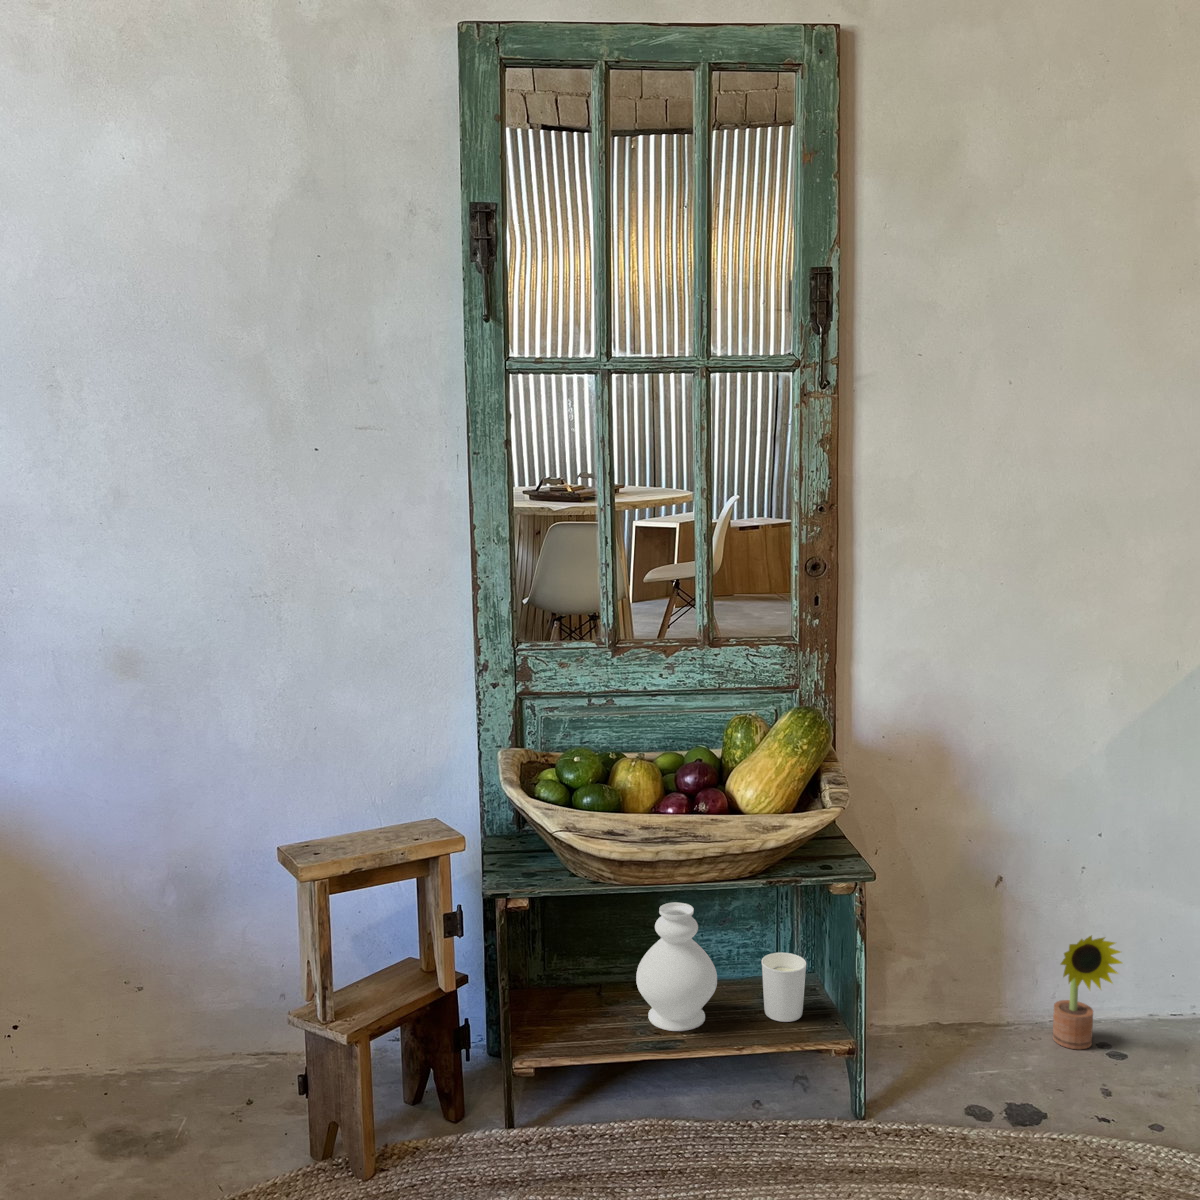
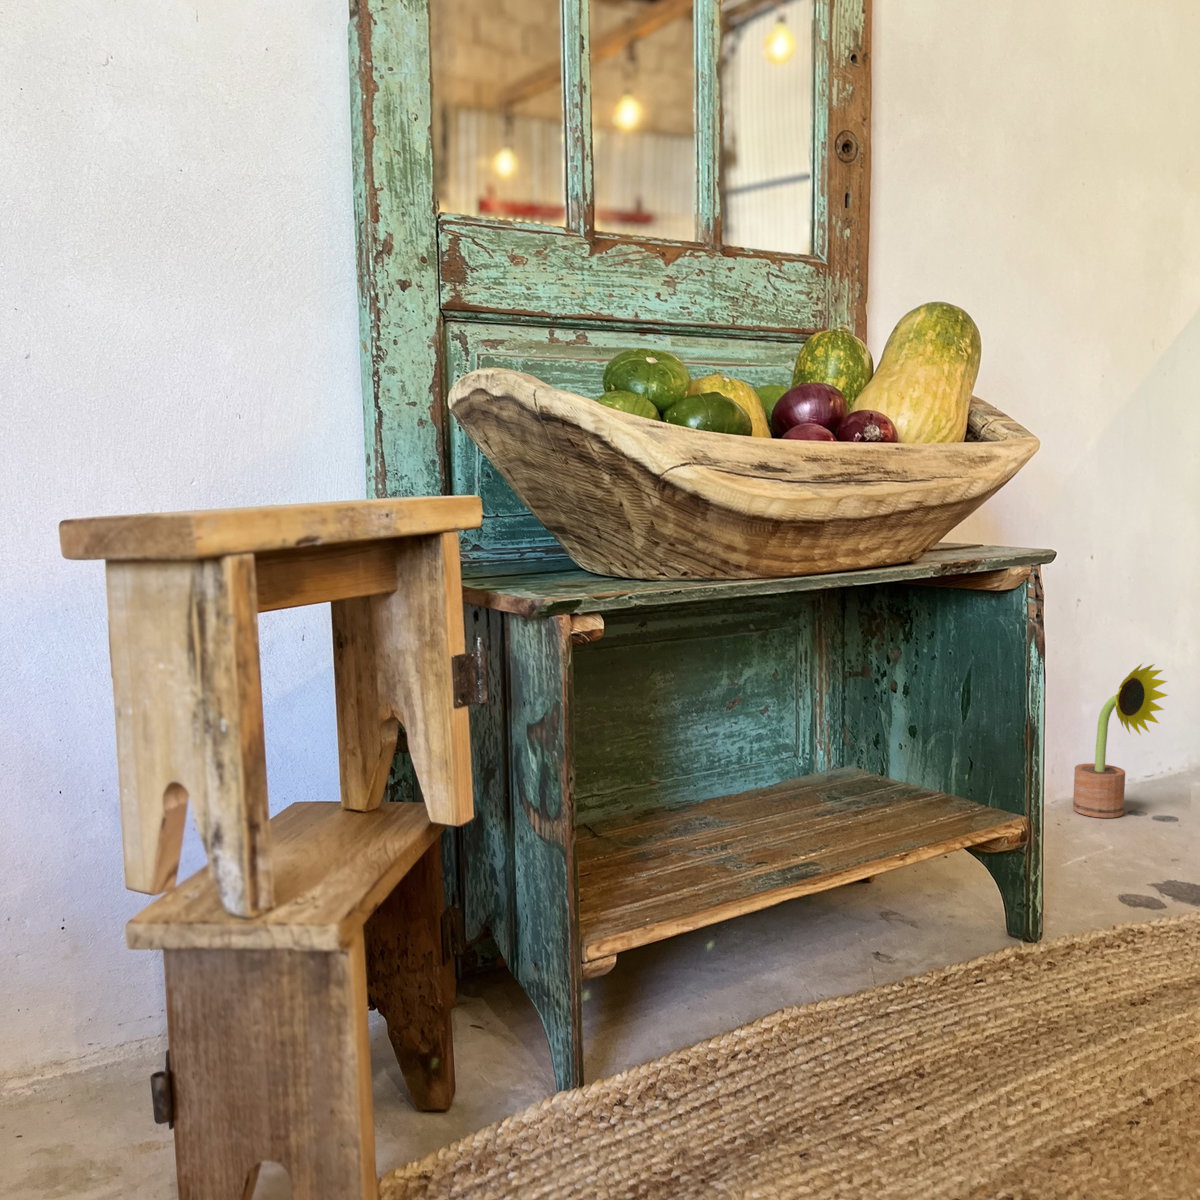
decorative vase: present [636,903,717,1031] -> none [689,647,824,853]
candle holder: present [761,953,806,1022] -> none [851,717,922,815]

